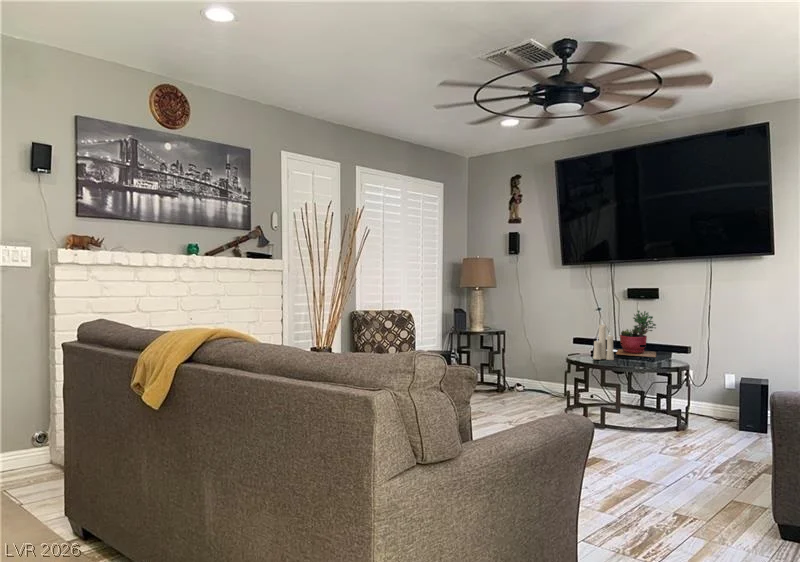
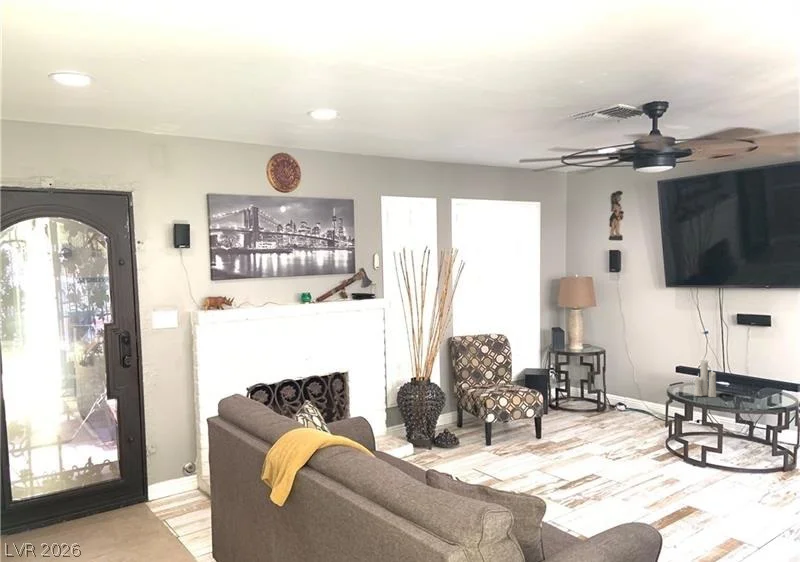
succulent plant: present [616,311,656,357] -> none [720,343,765,395]

